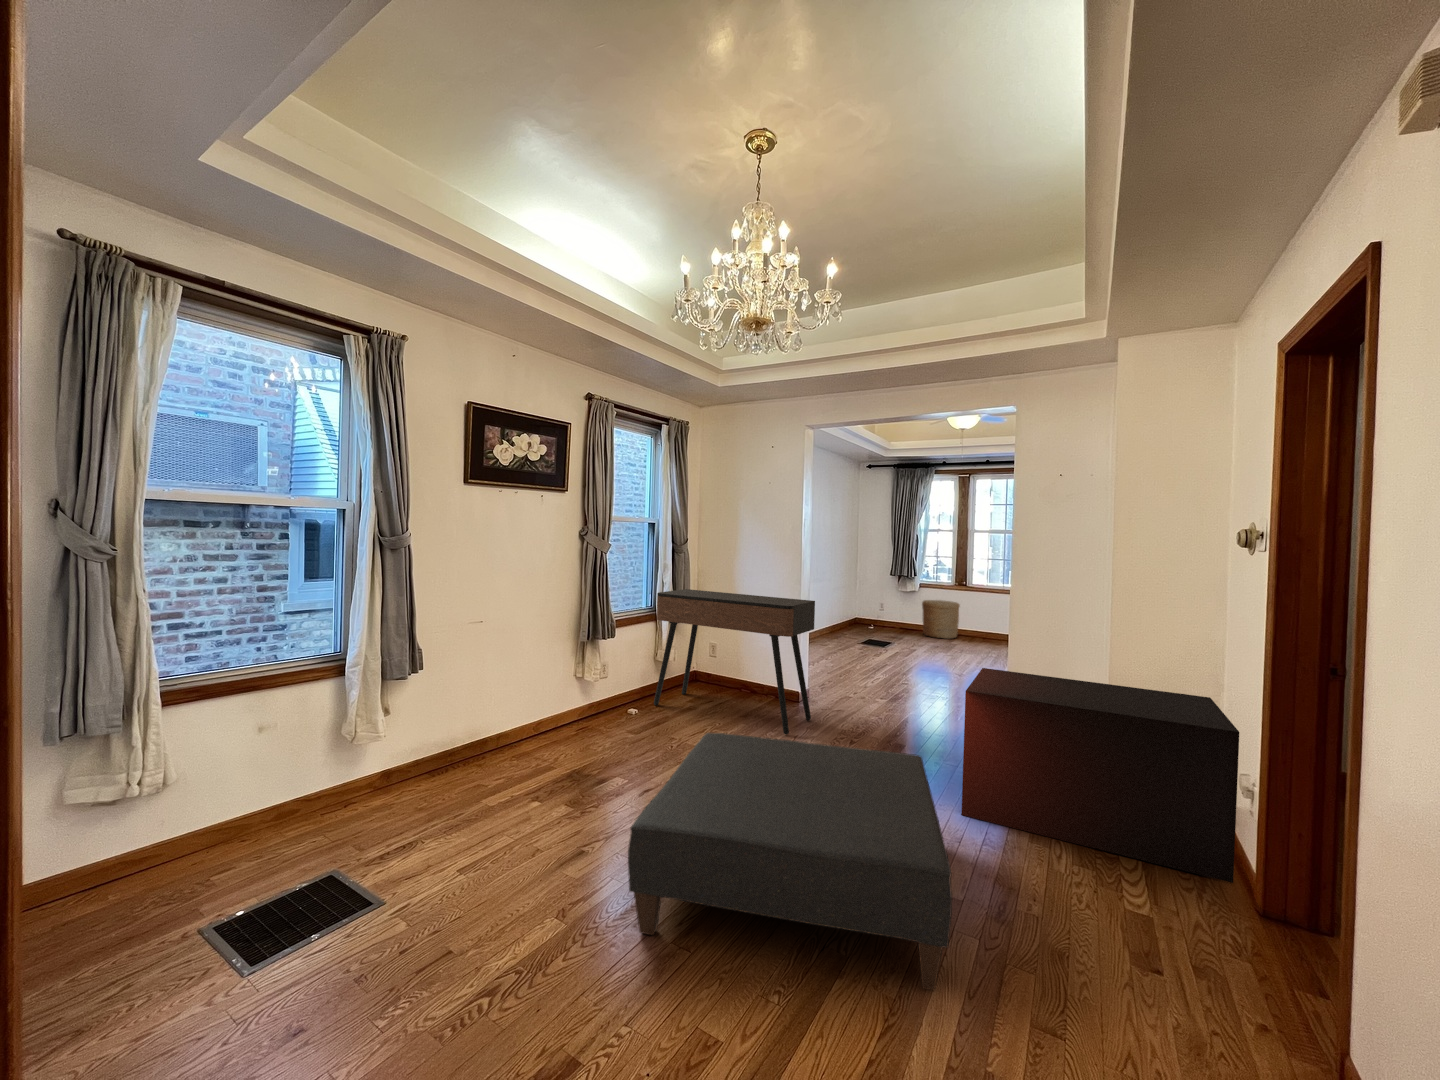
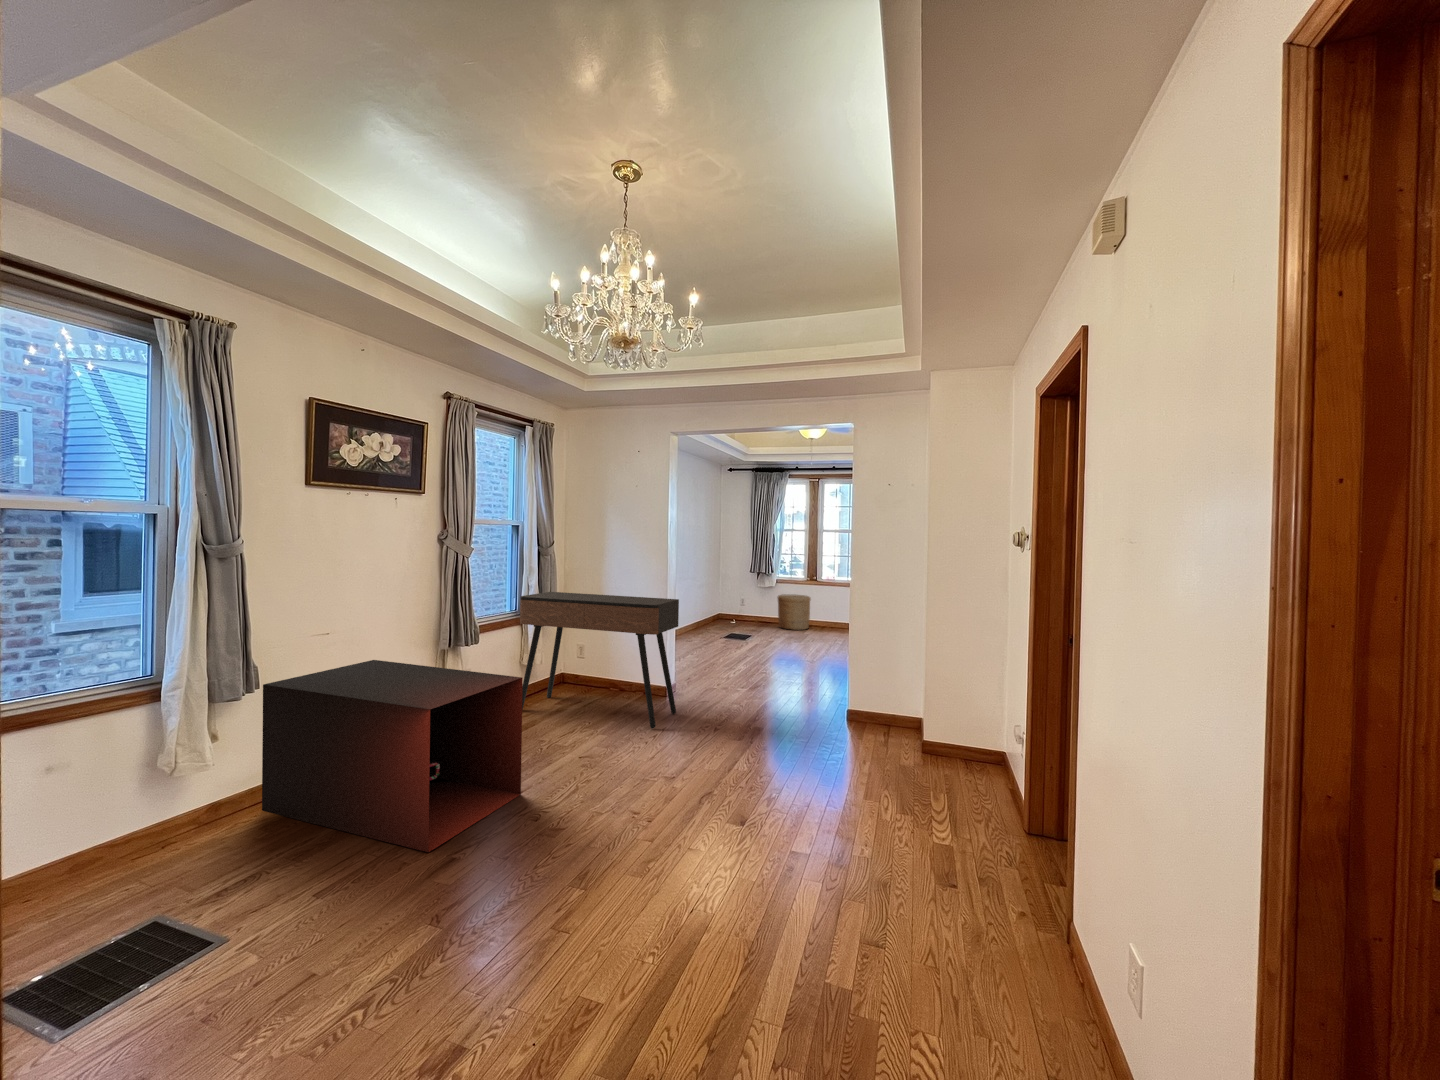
storage cabinet: present [961,668,1239,883] -> present [262,660,523,852]
ottoman: present [628,733,952,990] -> none [505,730,799,931]

